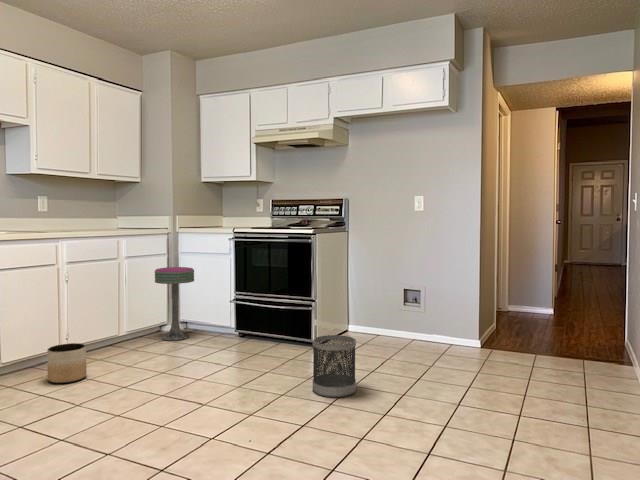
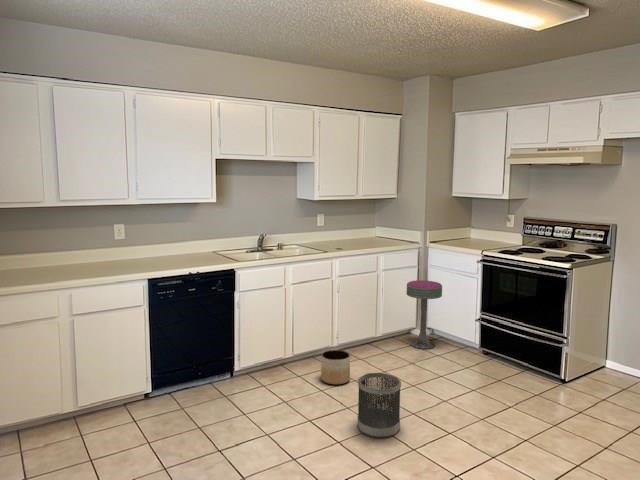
wastebasket: present [312,335,356,398] -> present [357,373,401,438]

